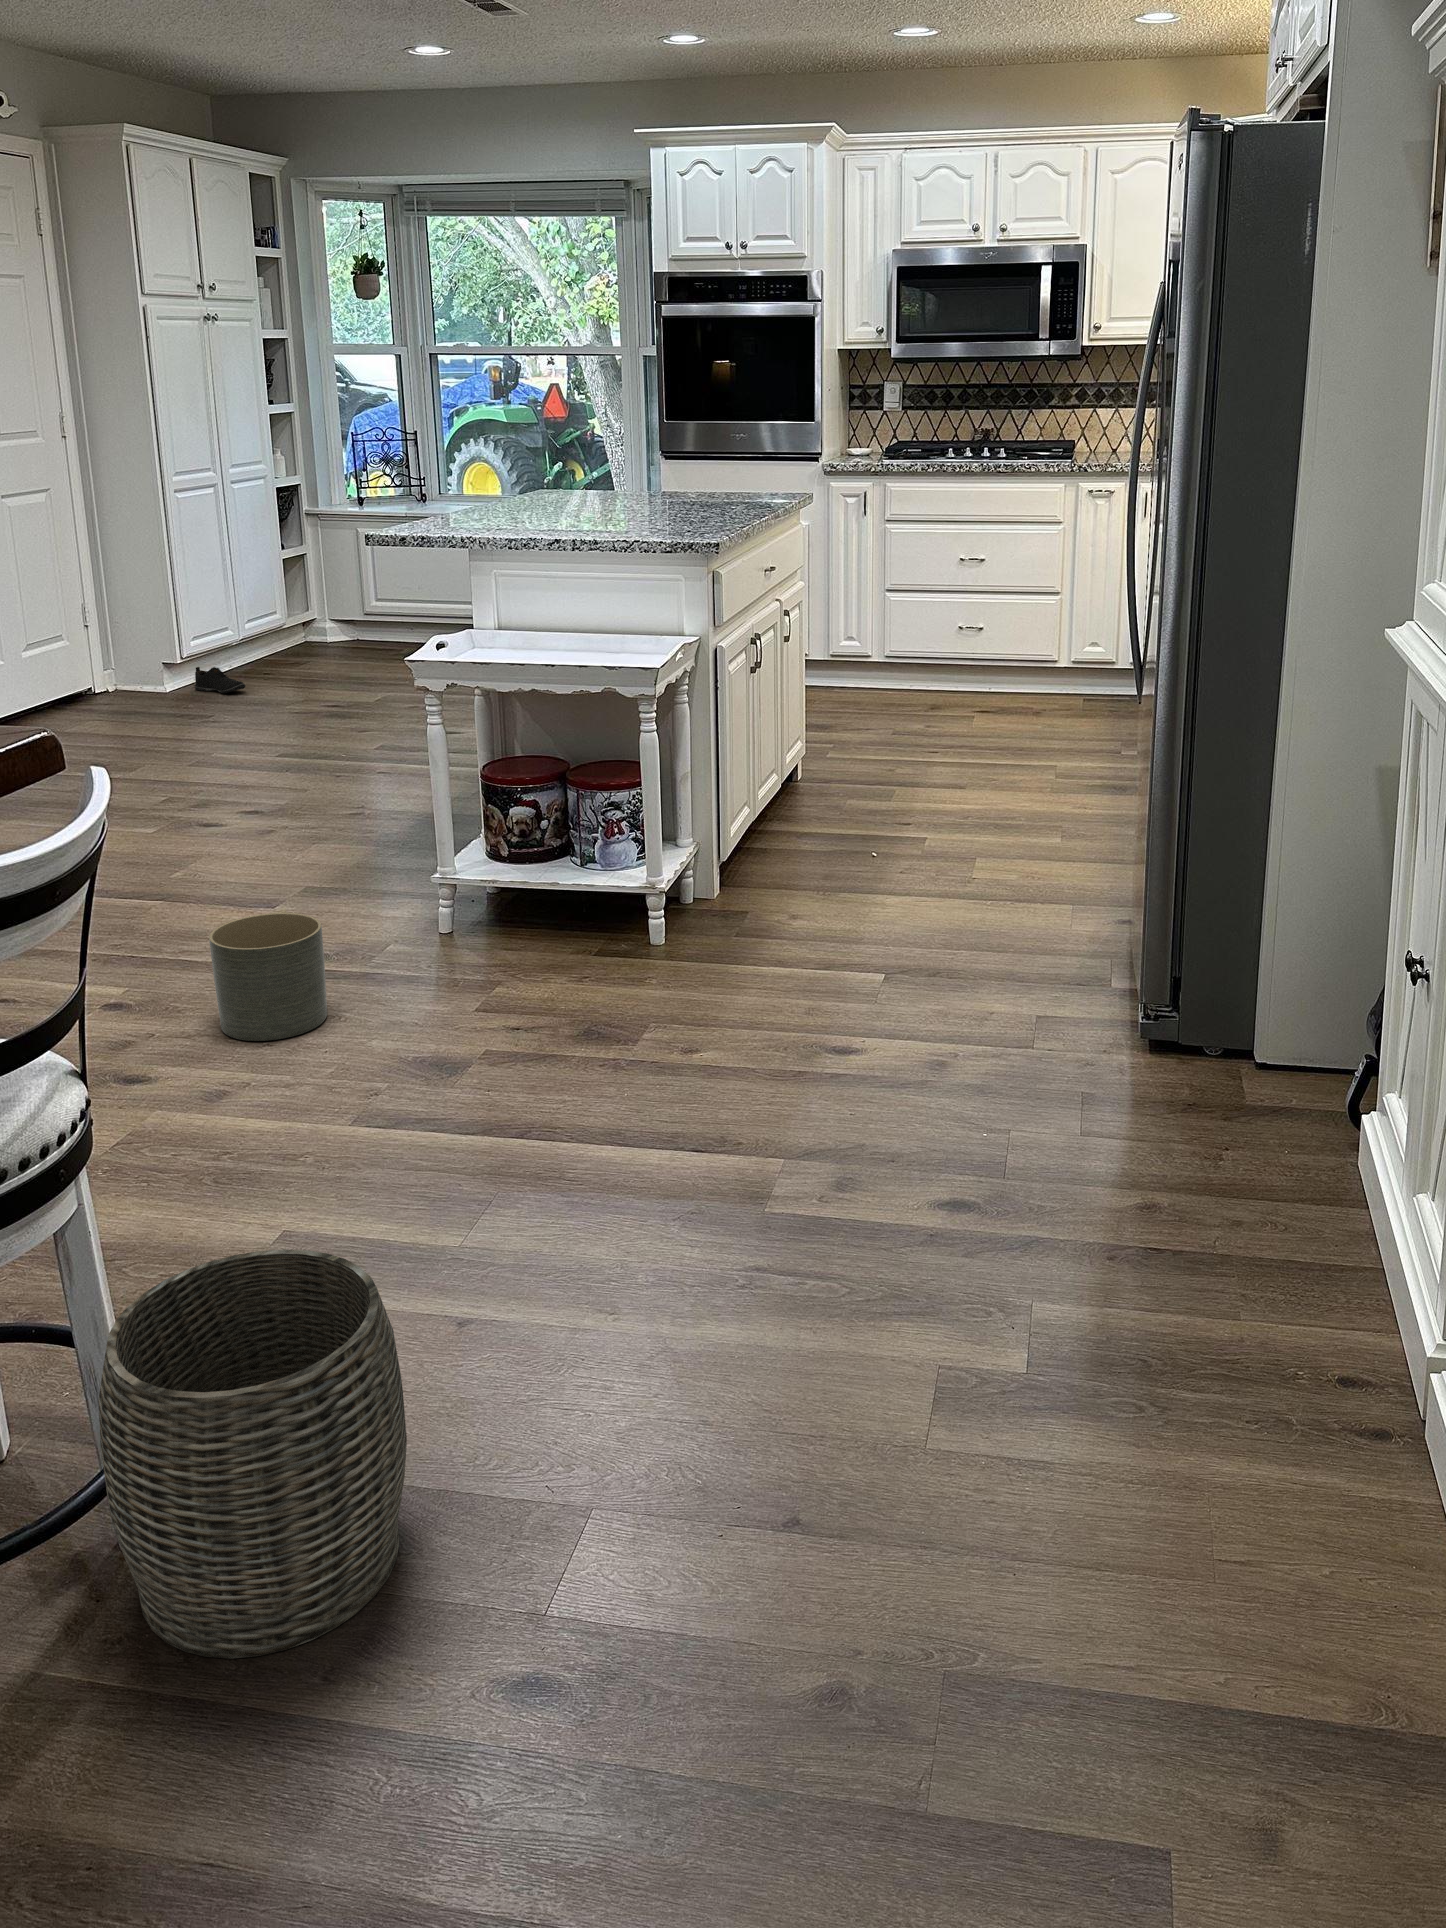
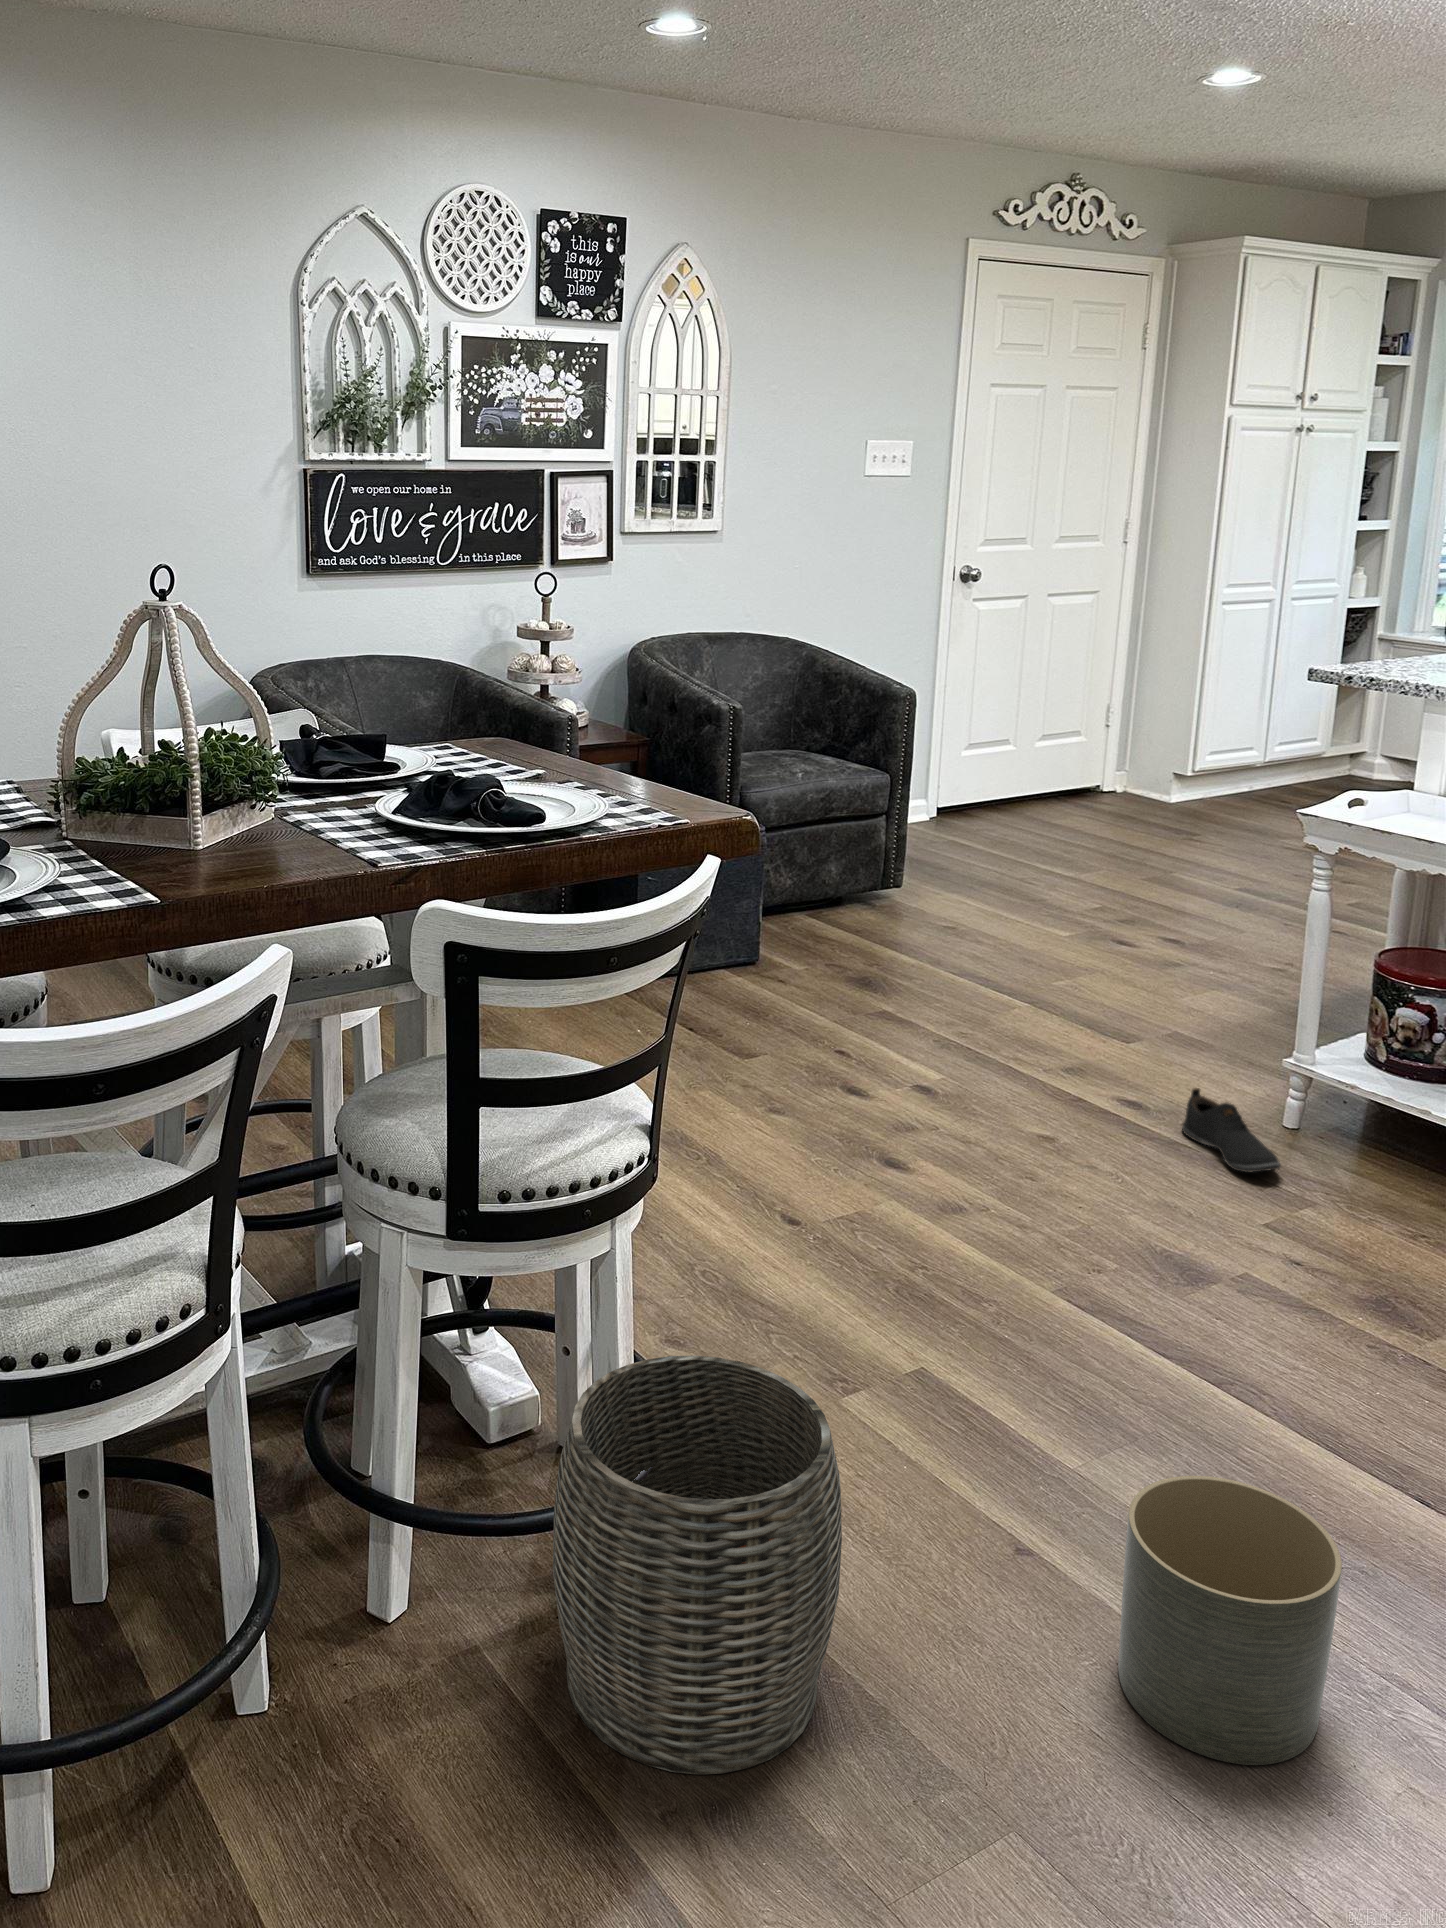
shoe: present [195,667,245,693] -> present [1182,1088,1281,1172]
planter: present [209,913,327,1041] -> present [1118,1476,1342,1765]

